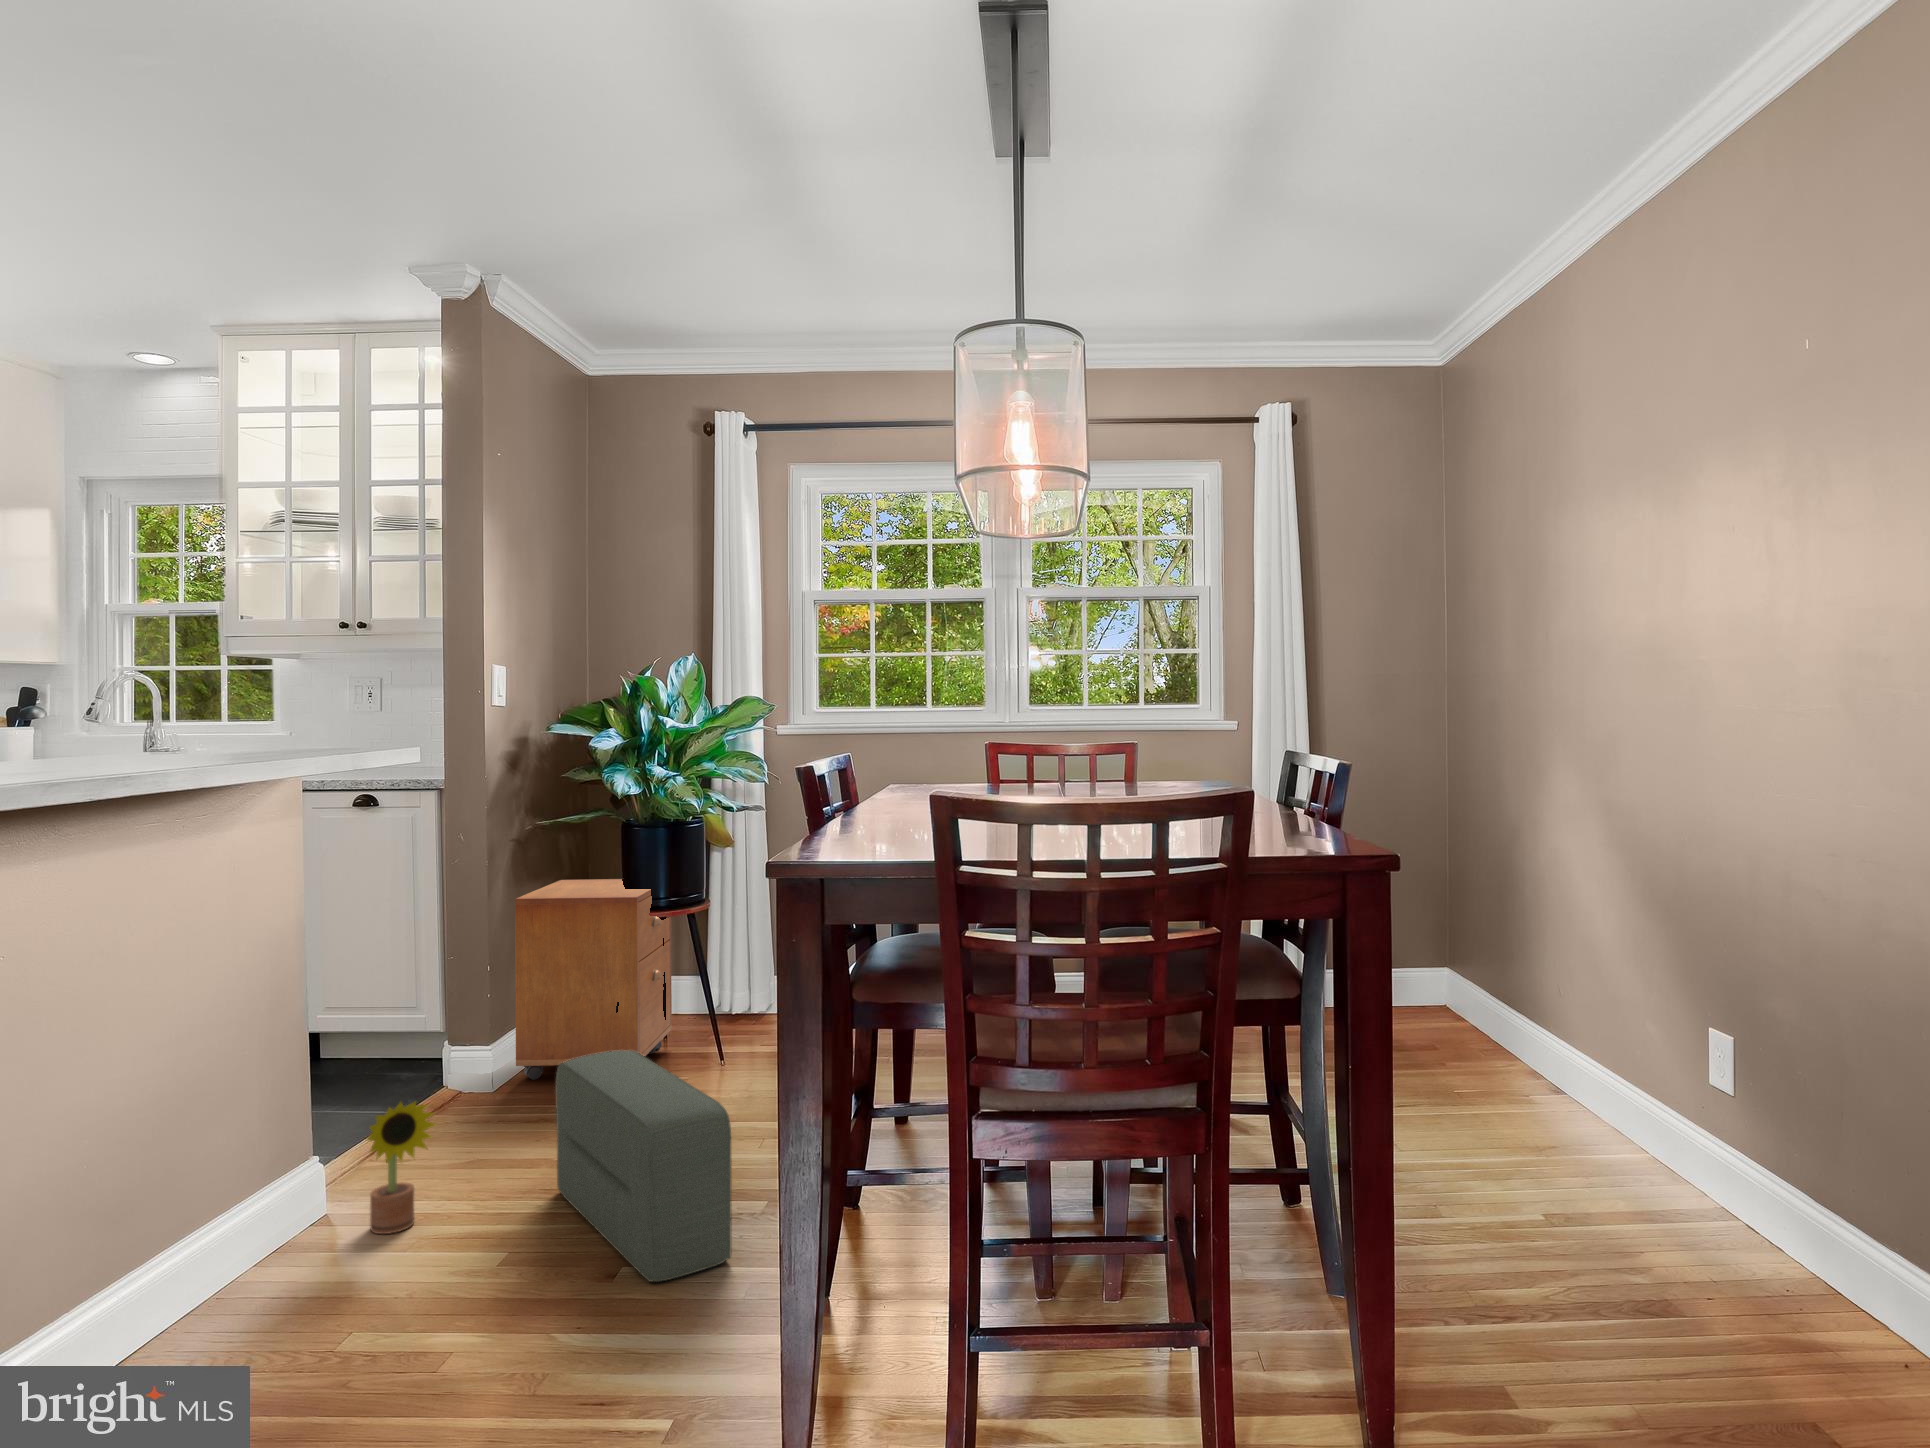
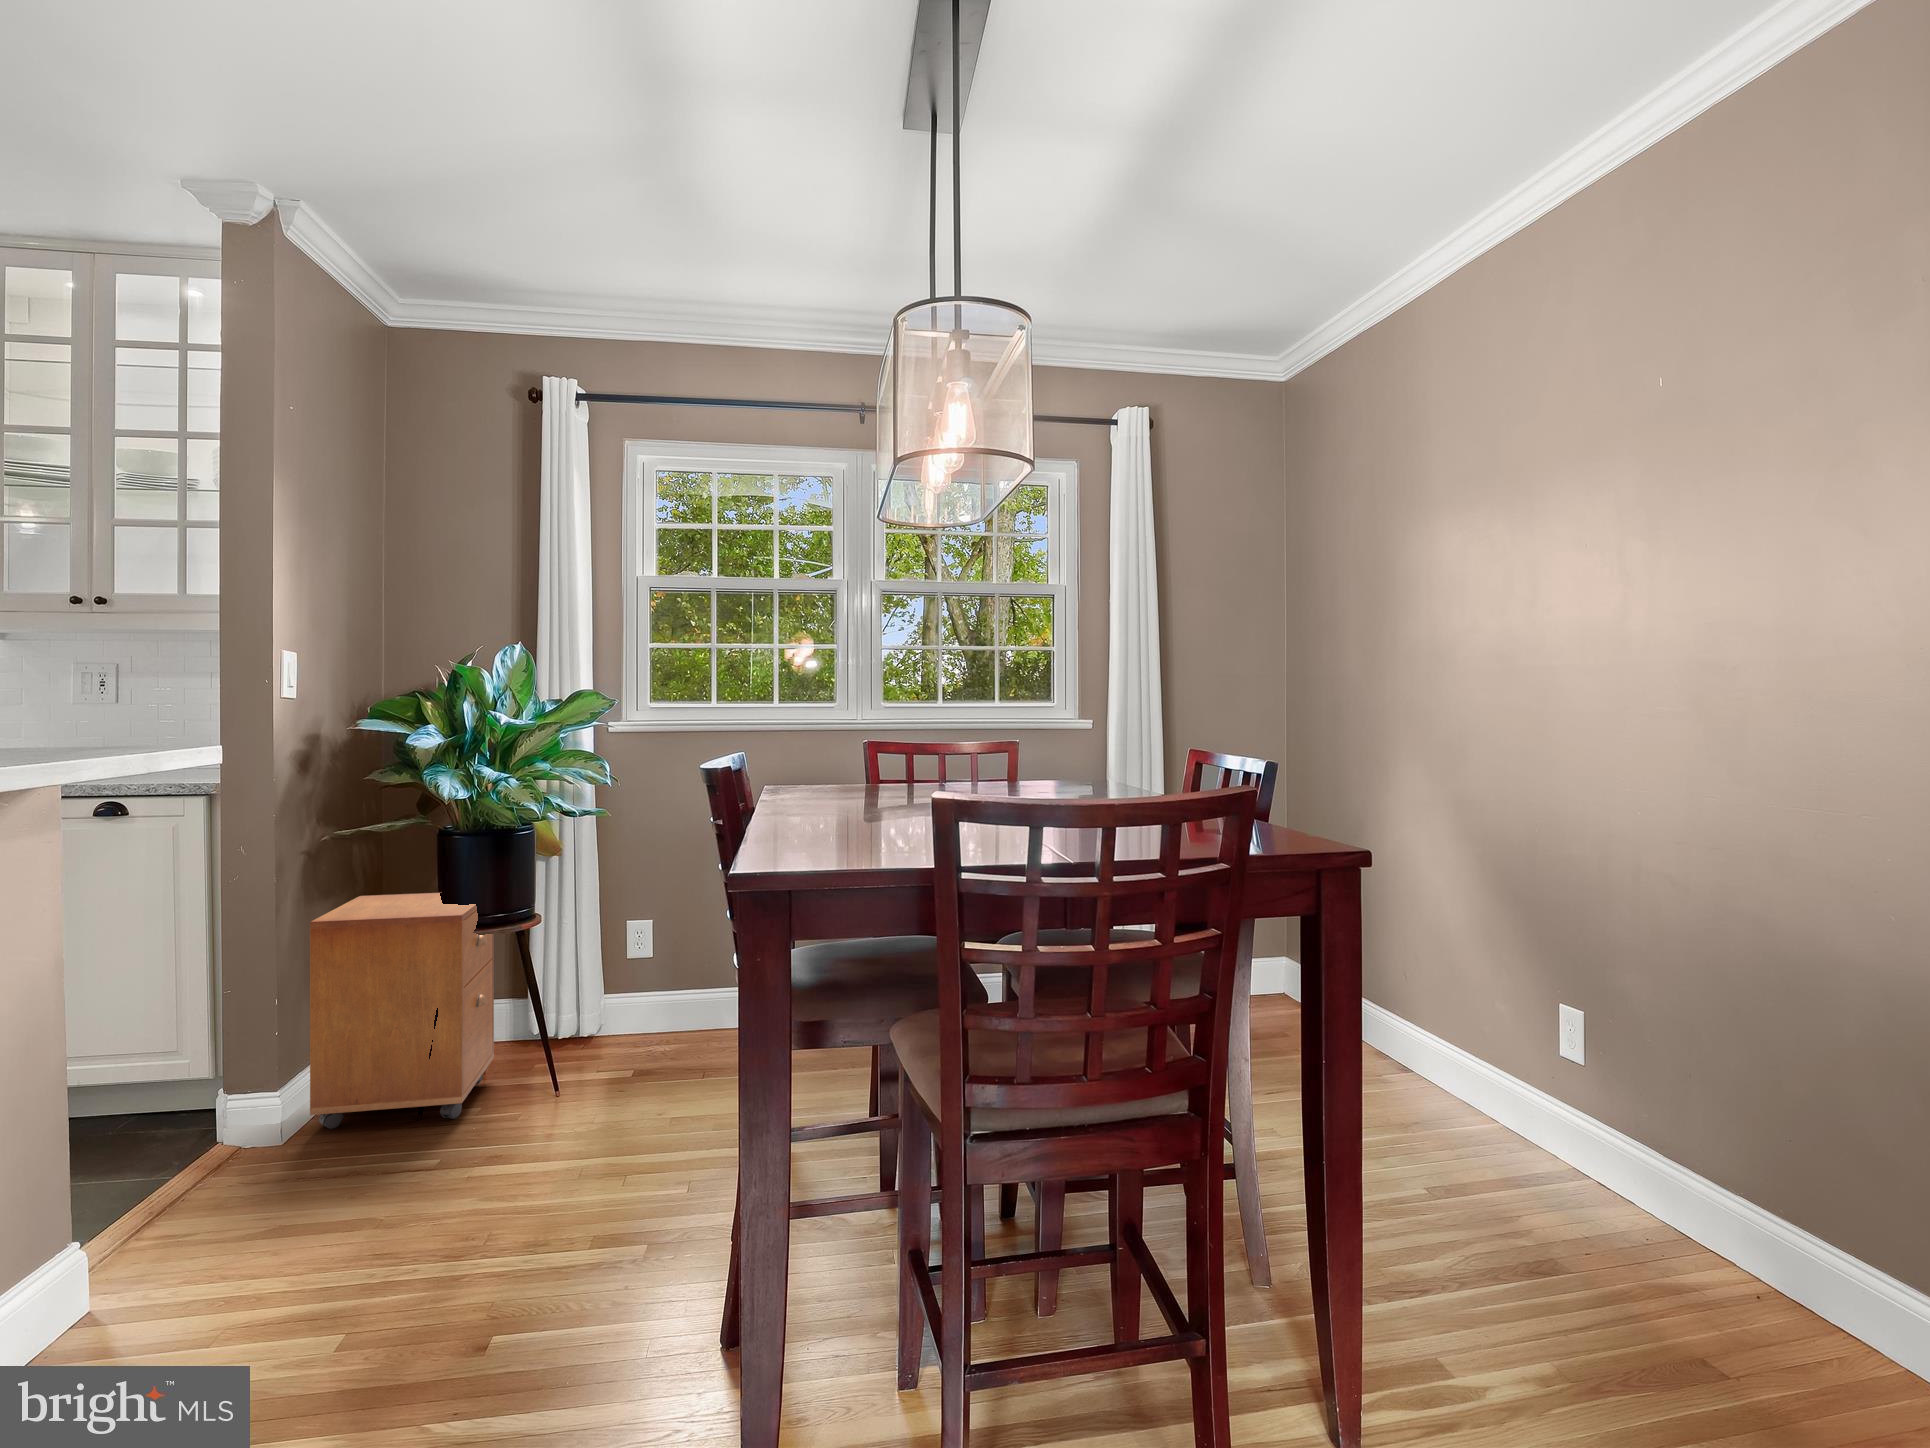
pouf: present [555,1050,732,1282] -> none [387,1100,627,1389]
decorative plant: present [367,1101,436,1234] -> none [139,1187,239,1358]

